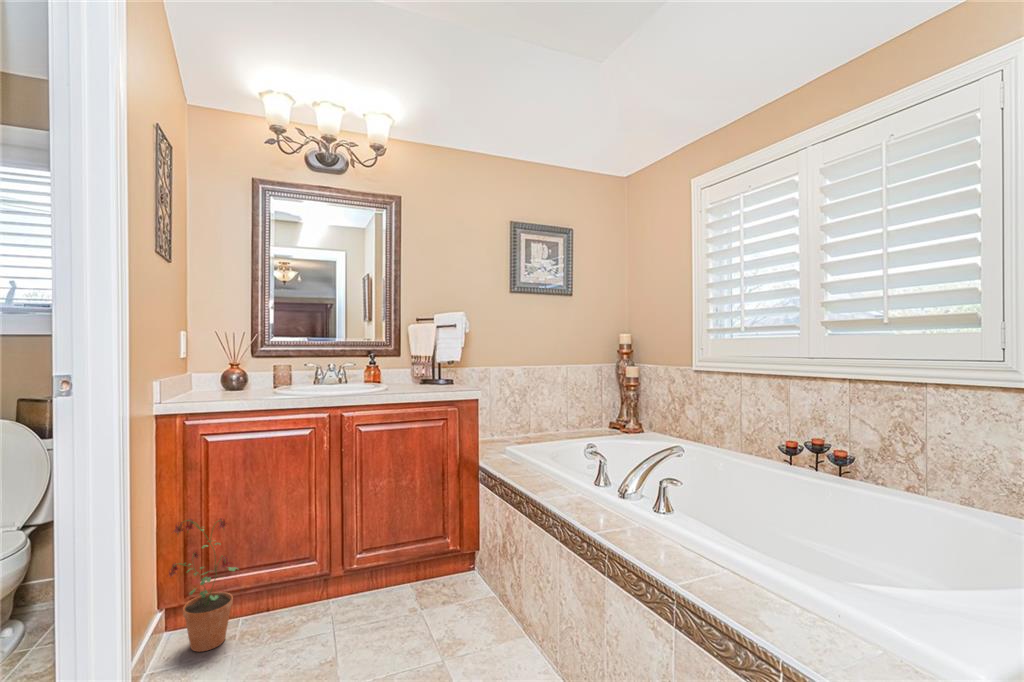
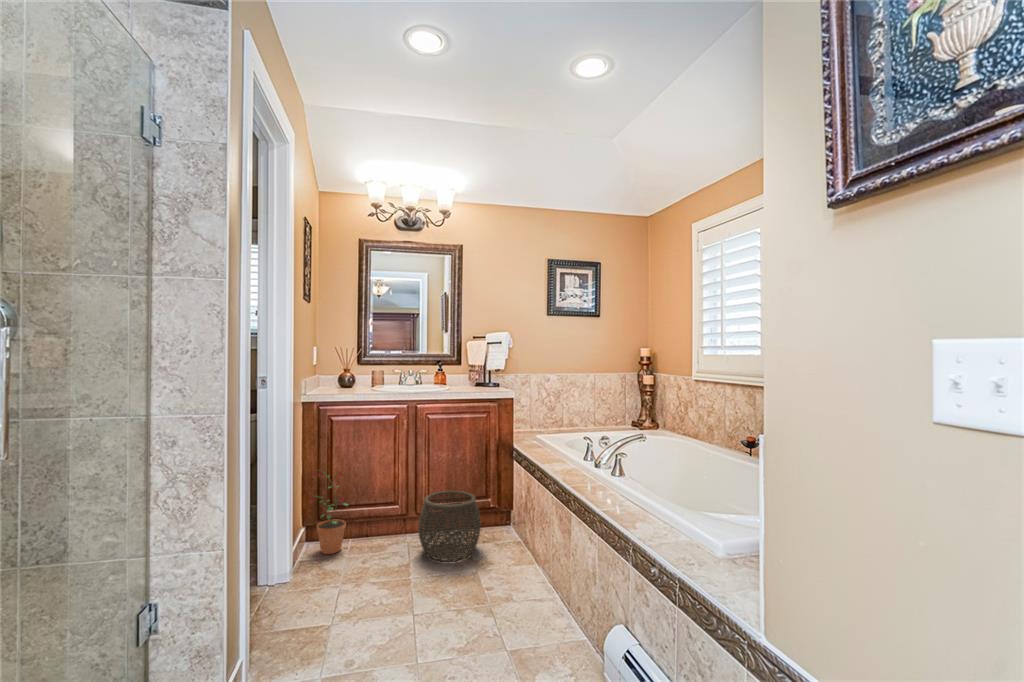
woven basket: none [348,534,443,647] -> present [418,491,481,561]

